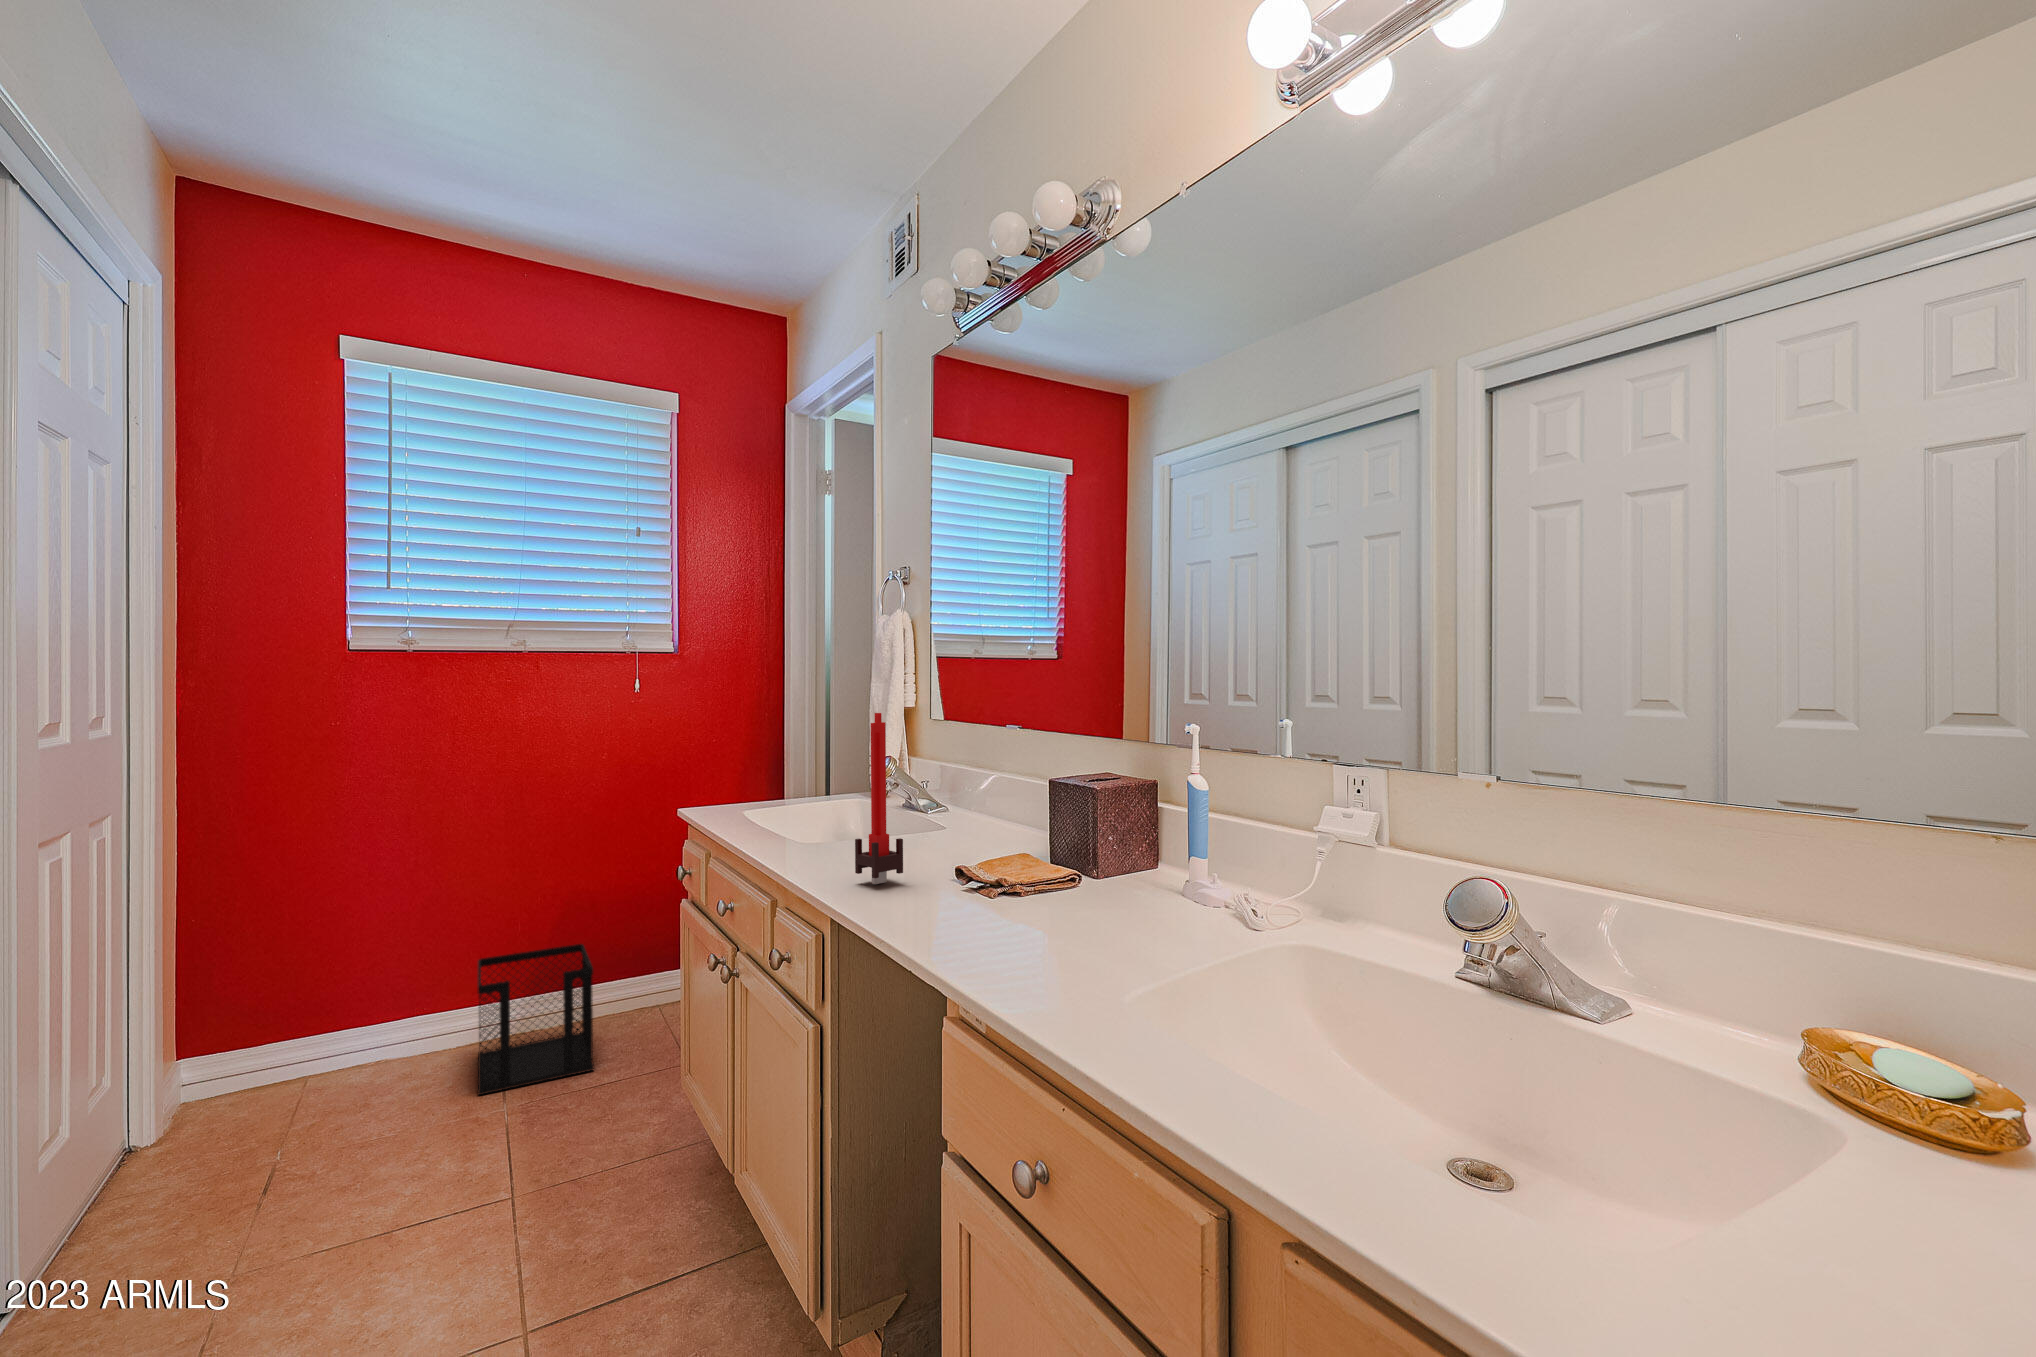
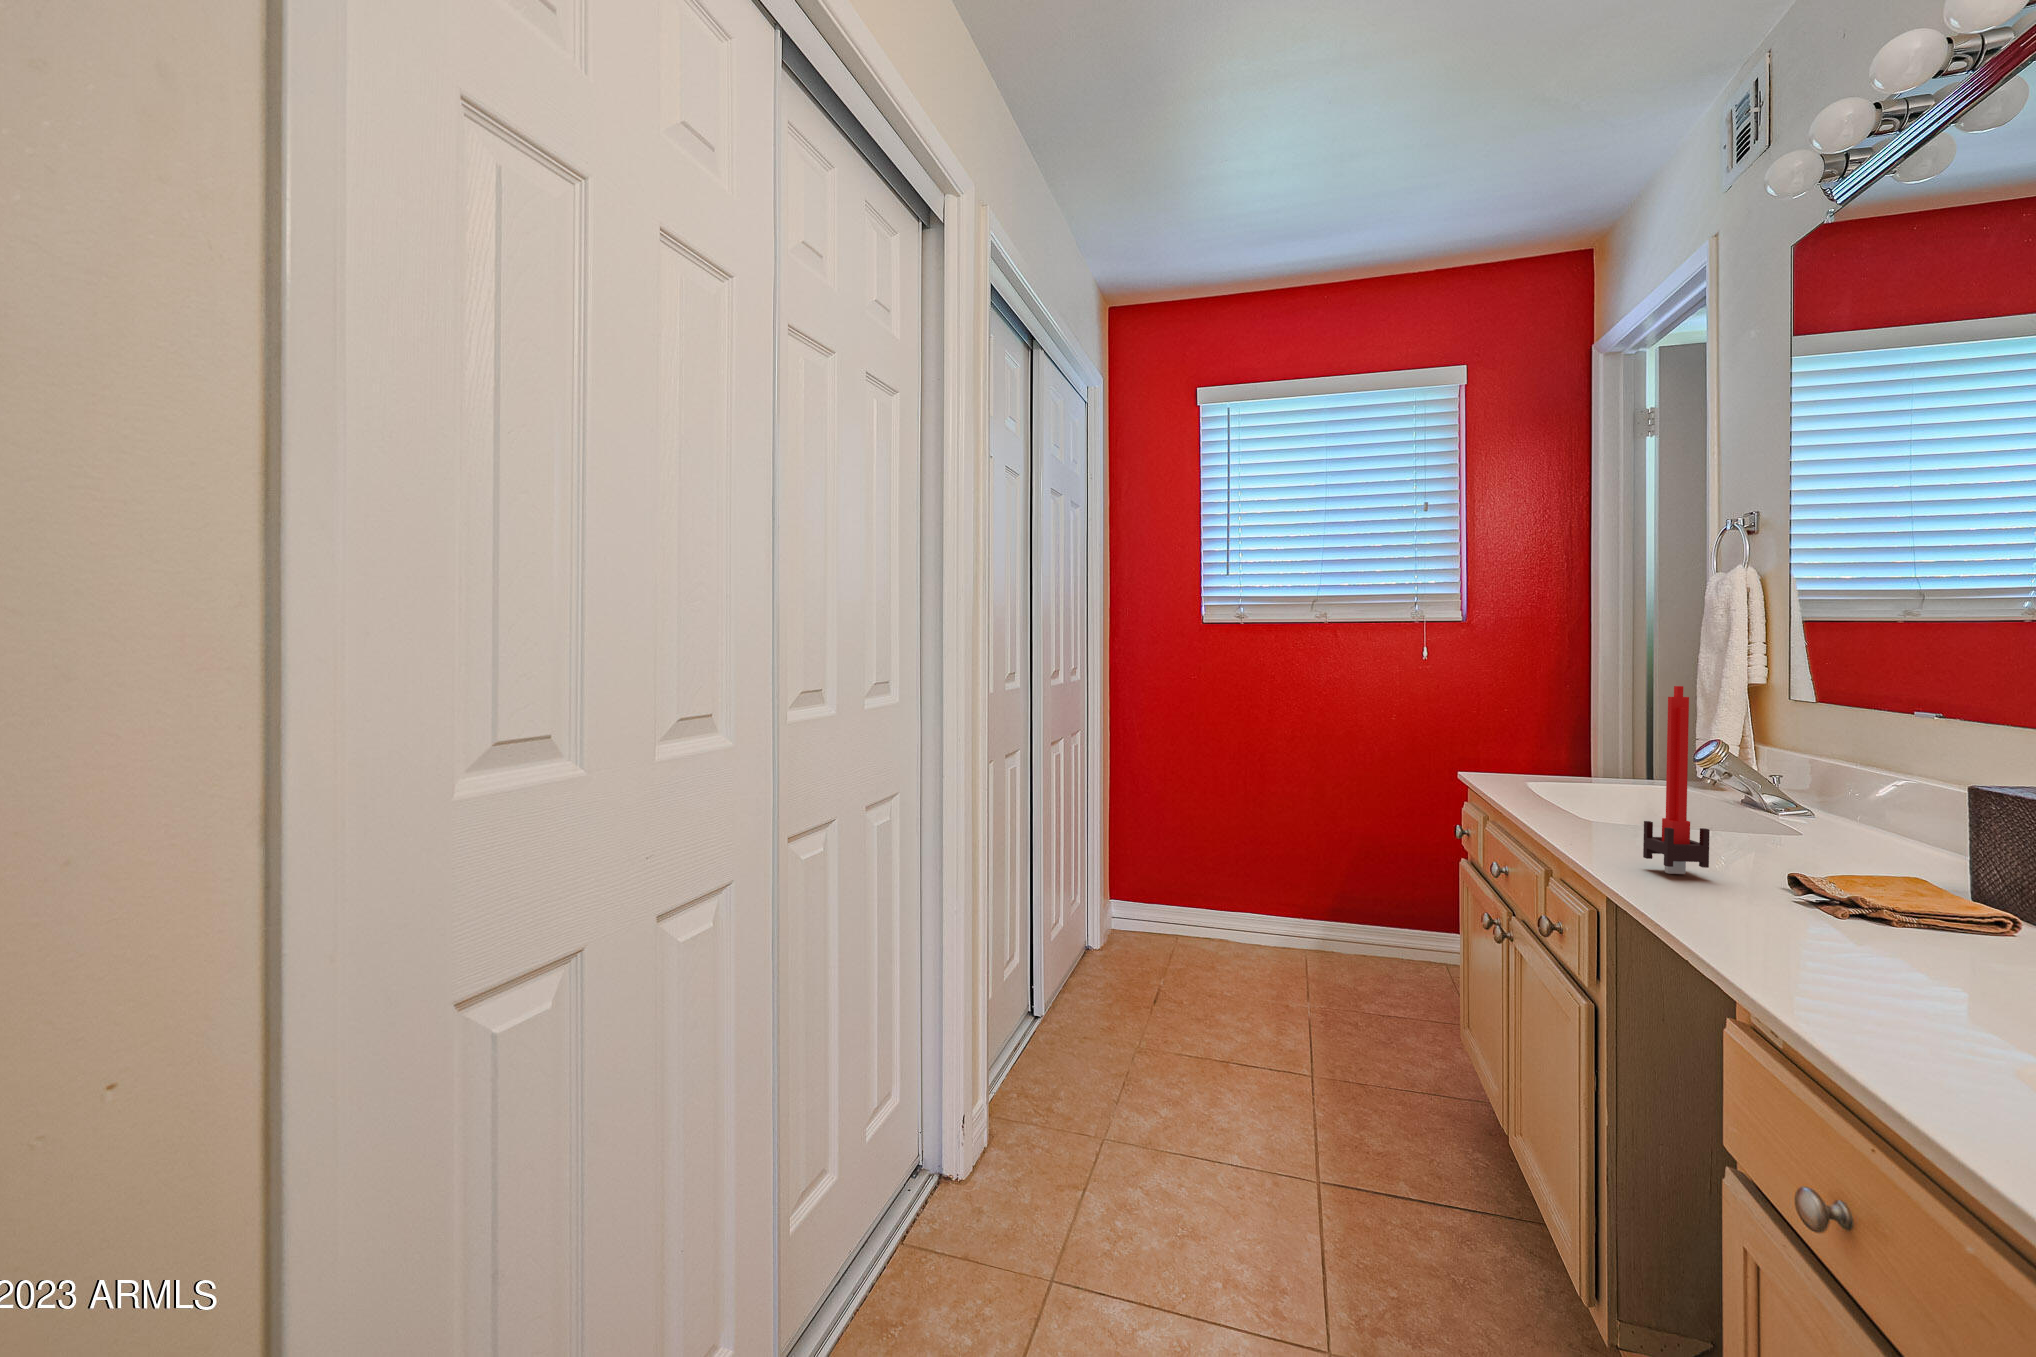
wastebasket: present [477,944,594,1095] -> none [1286,874,1378,992]

